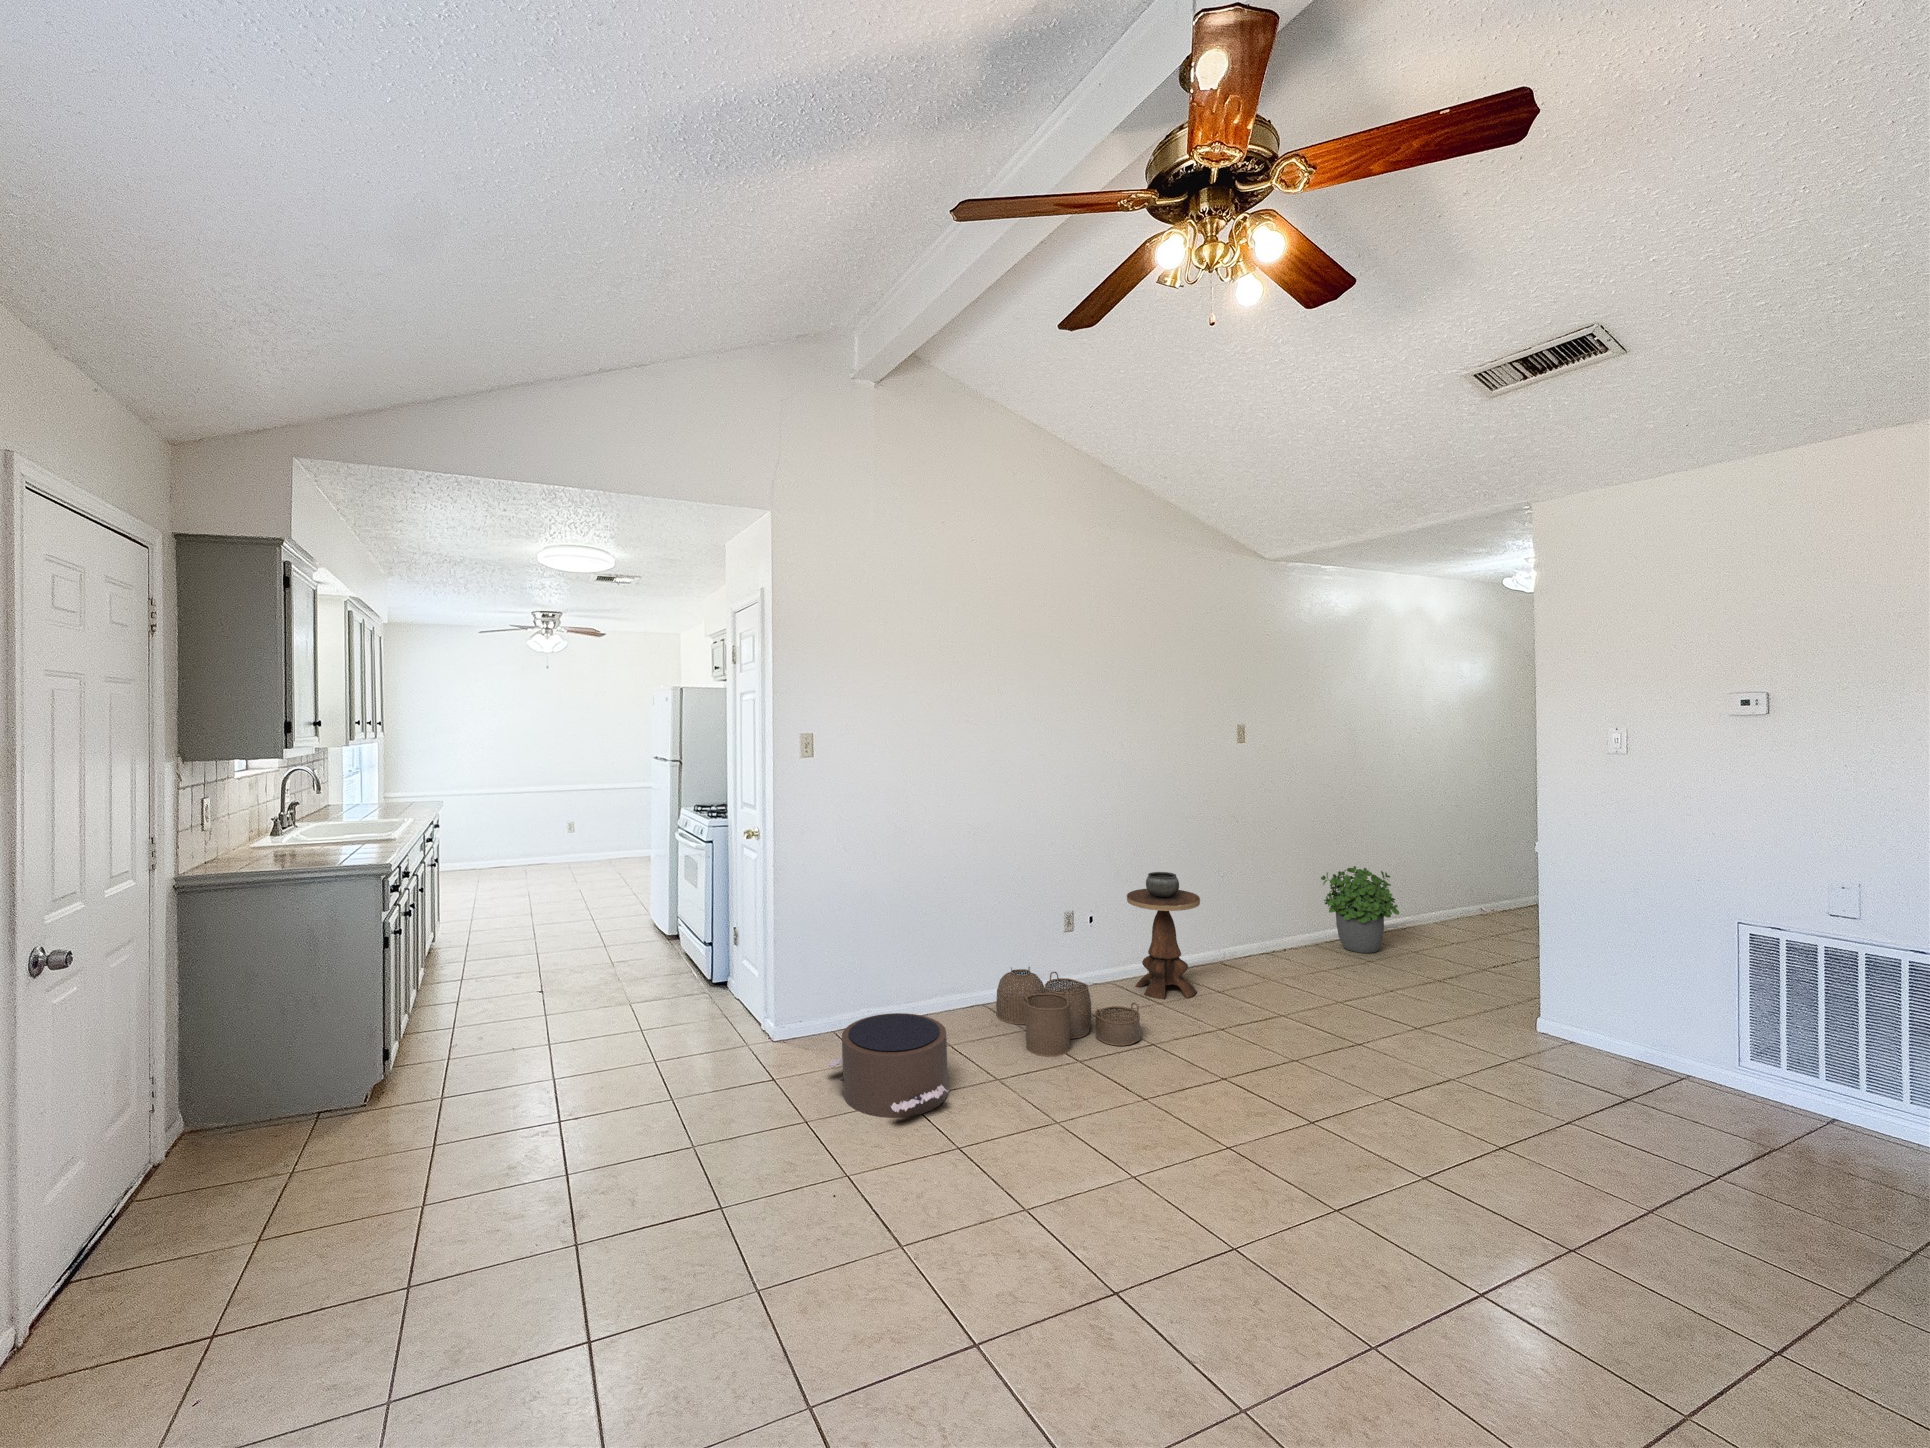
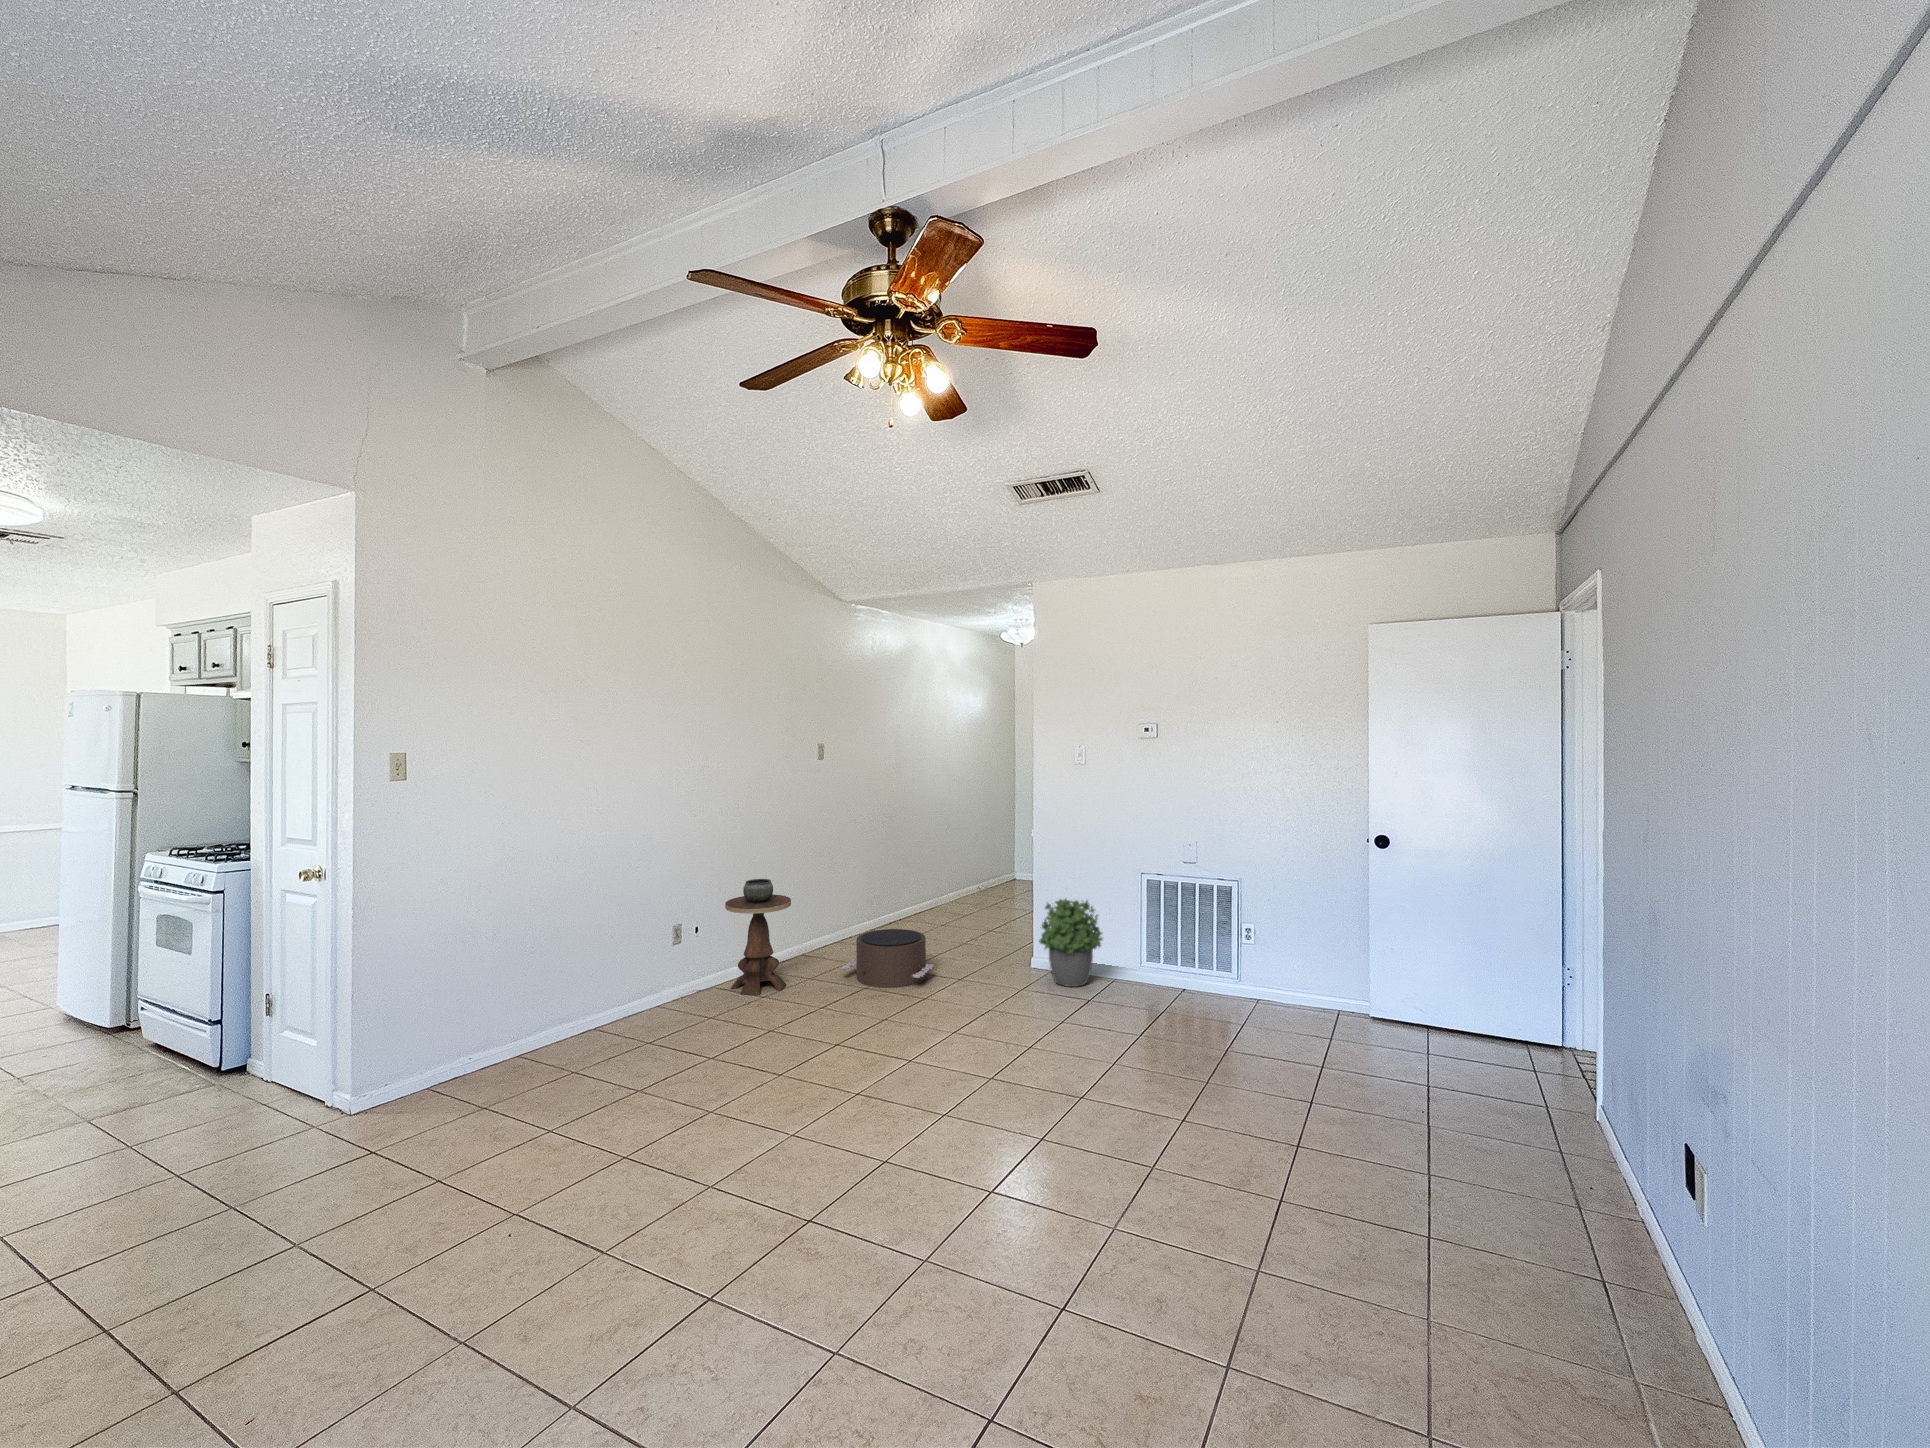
potted plant: present [1321,866,1399,953] -> present [1039,899,1102,987]
woven basket: present [996,967,1141,1057] -> none [601,982,749,1063]
pouf: present [827,1013,949,1118] -> present [841,929,934,988]

